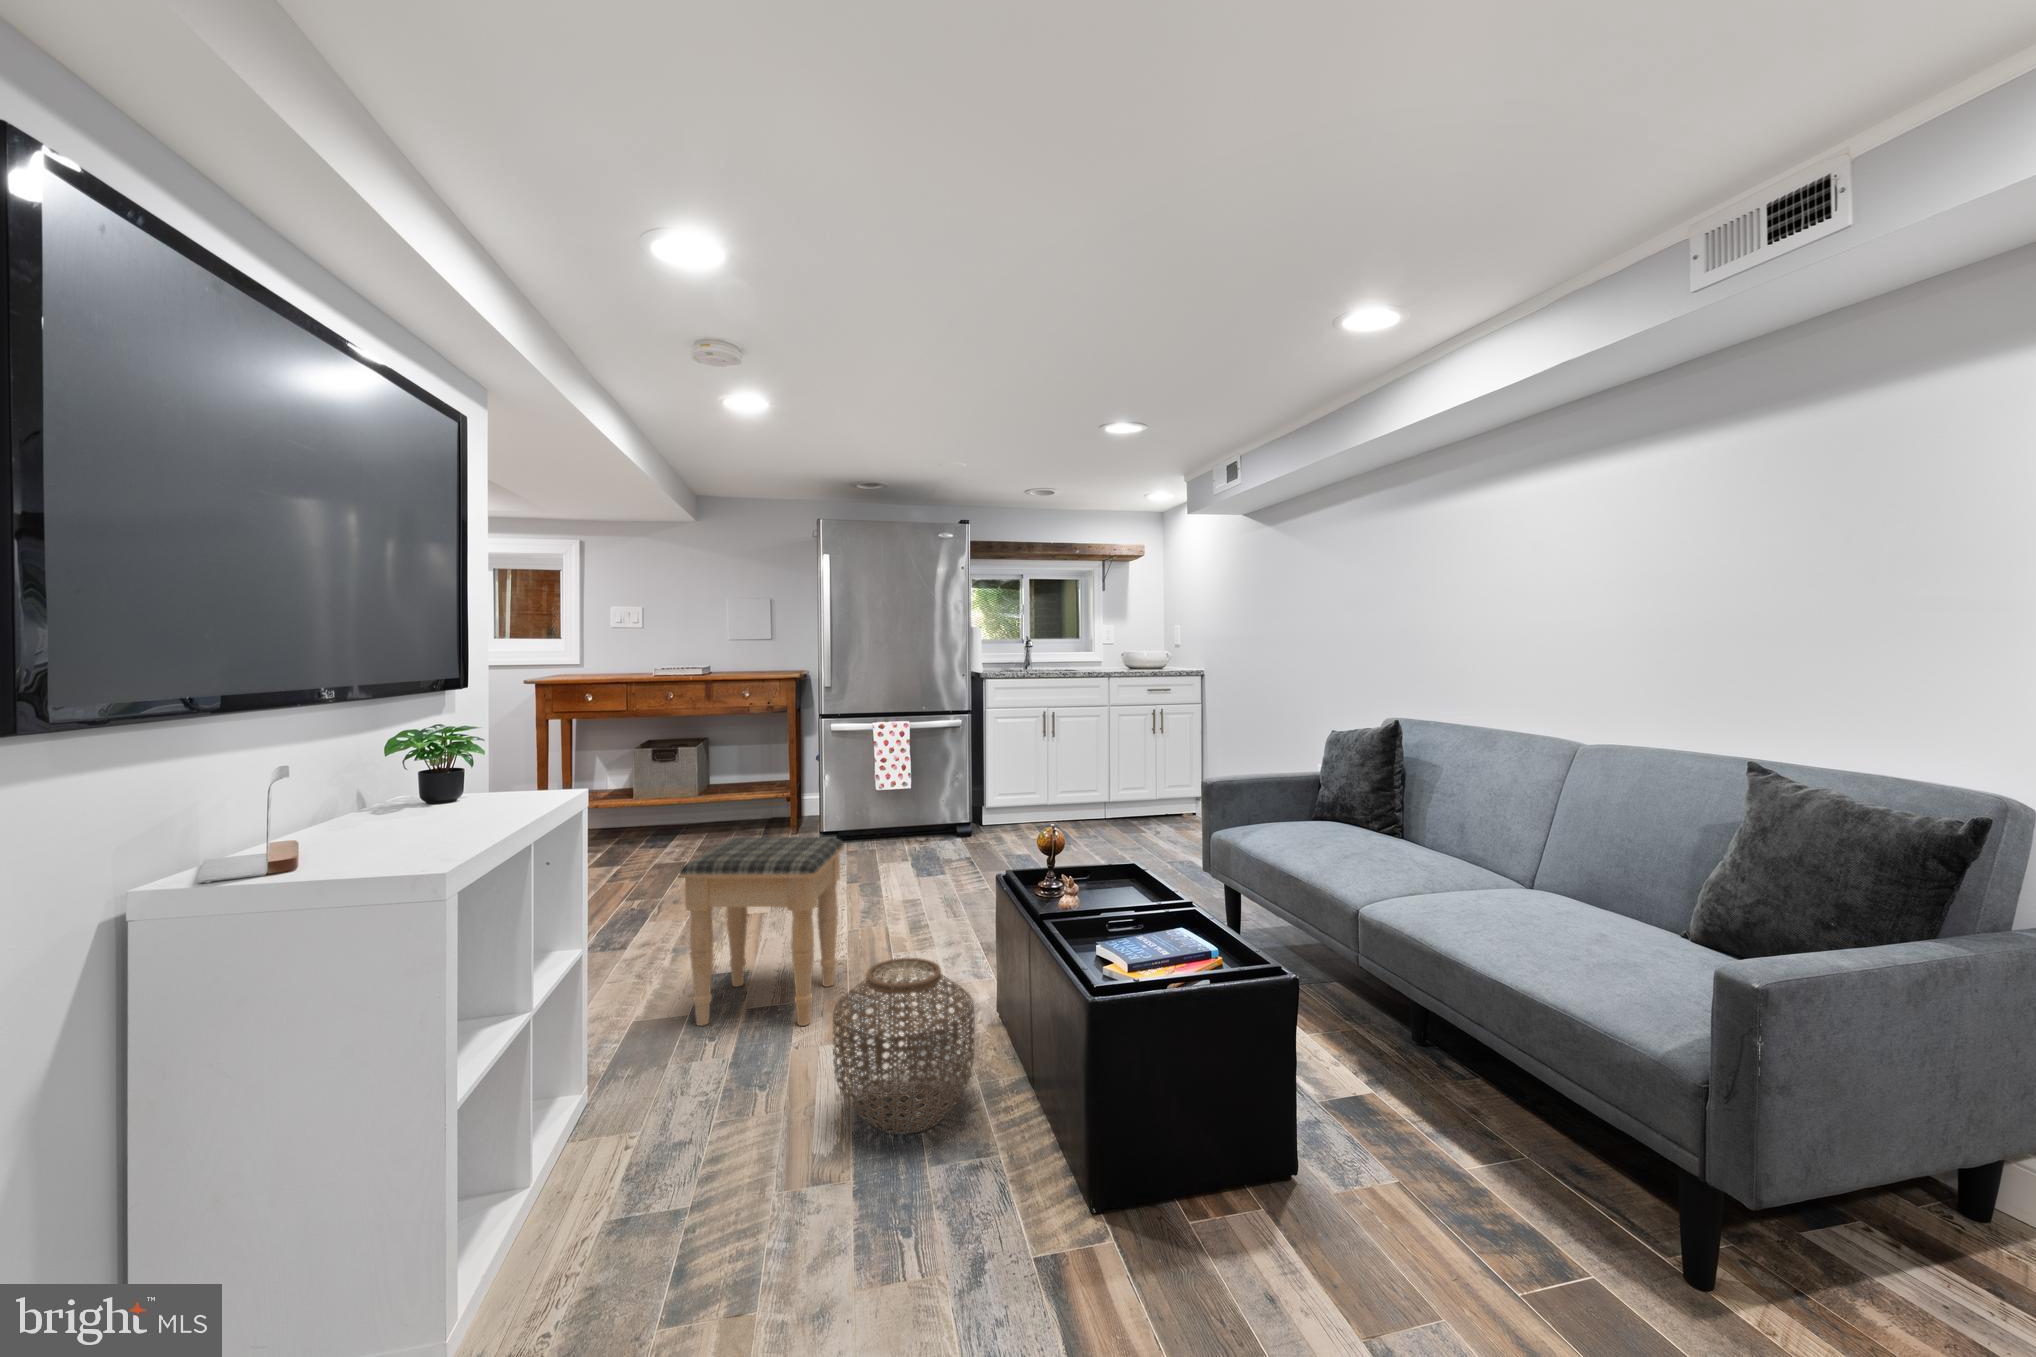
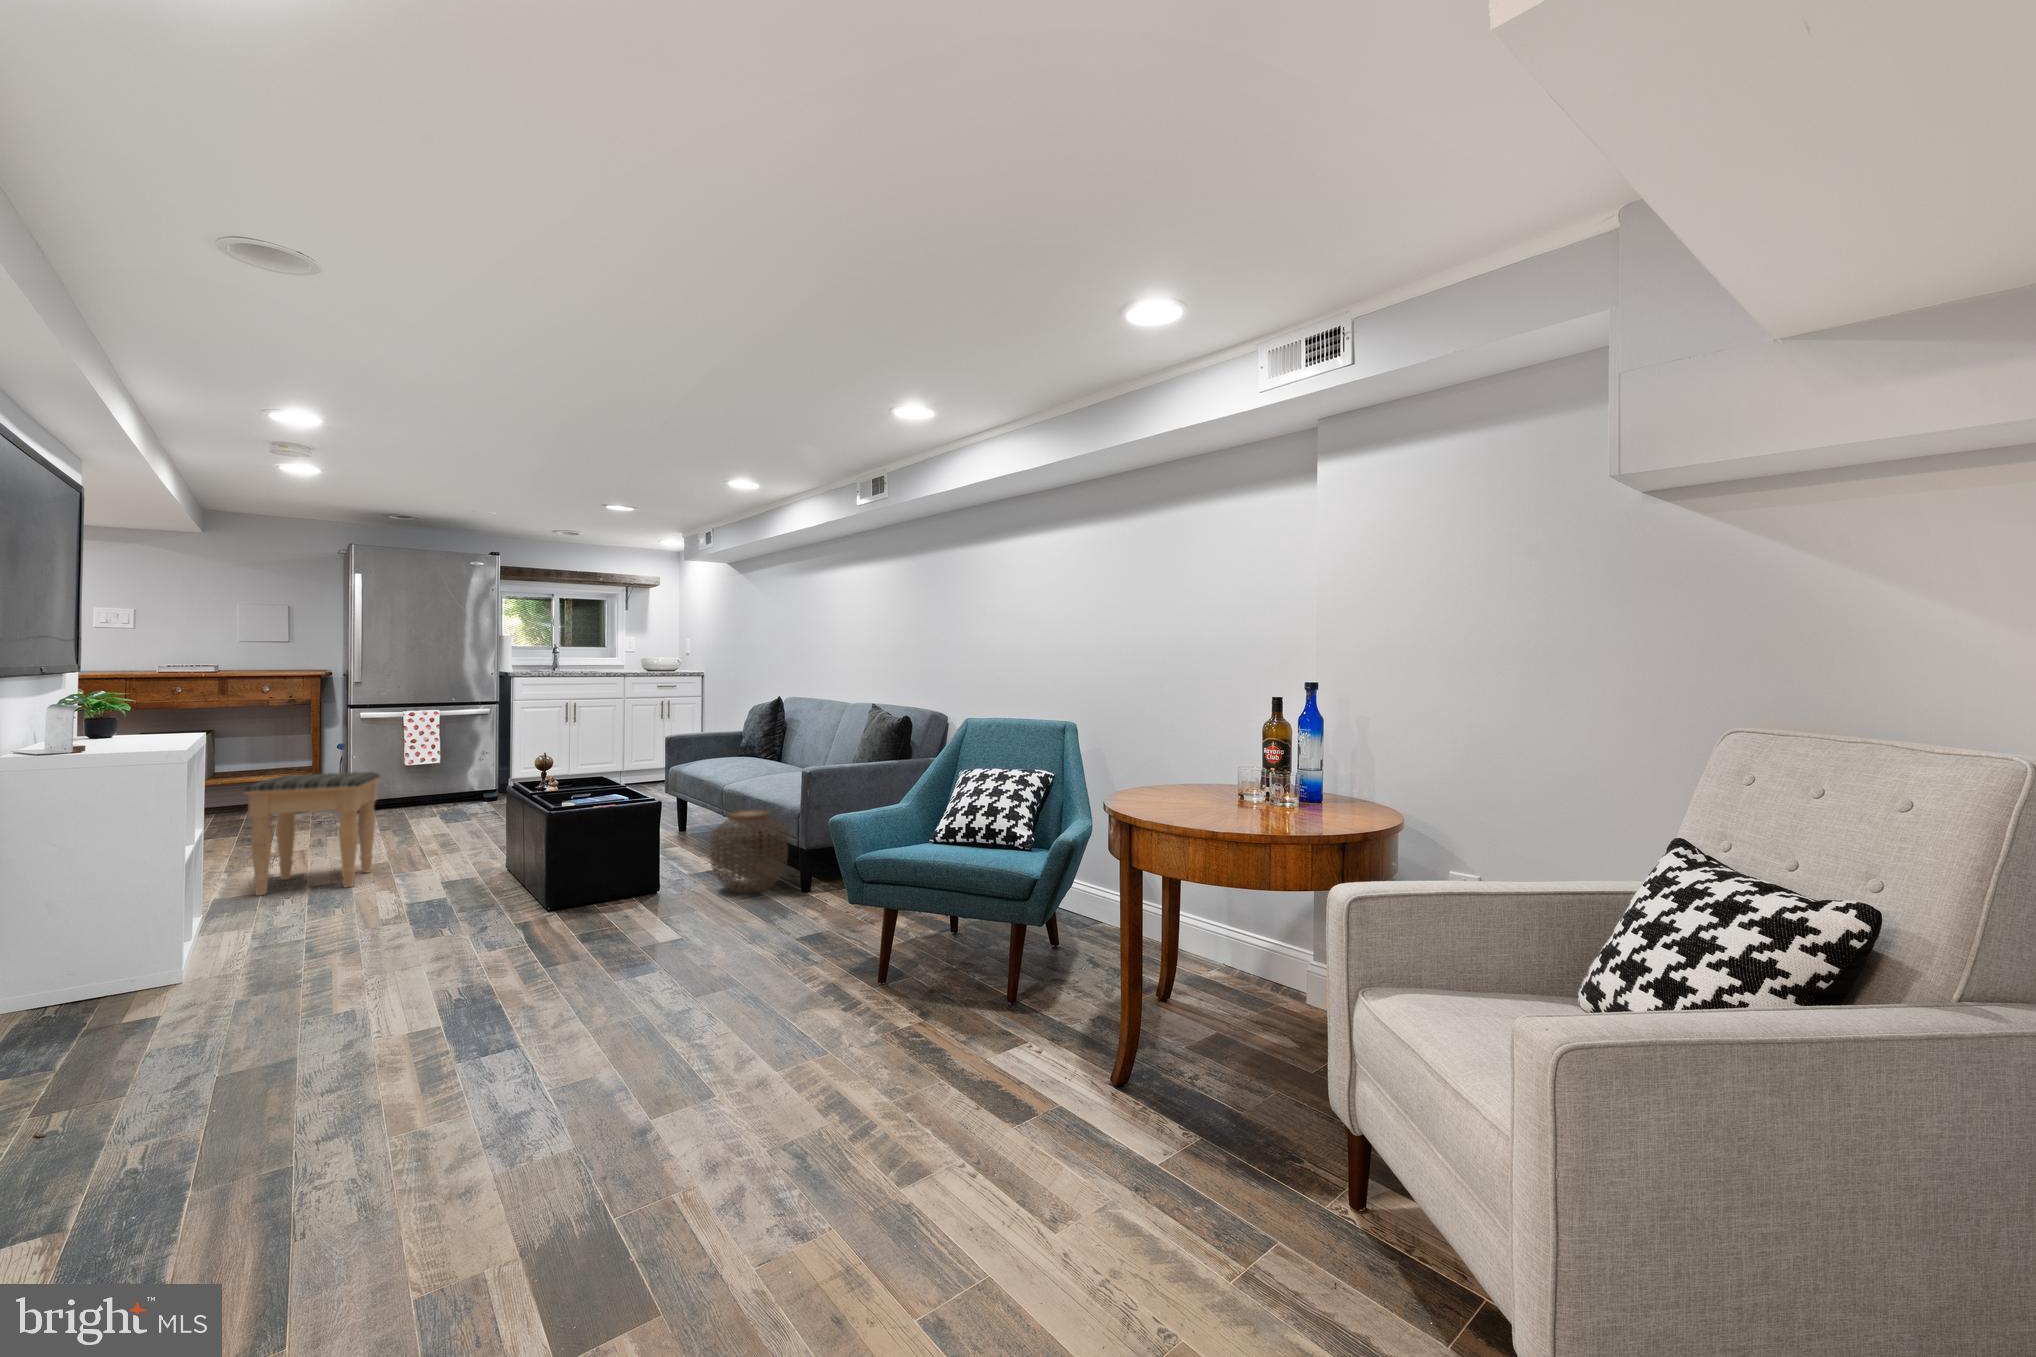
woven basket: present [833,958,975,1134] -> present [711,809,788,893]

